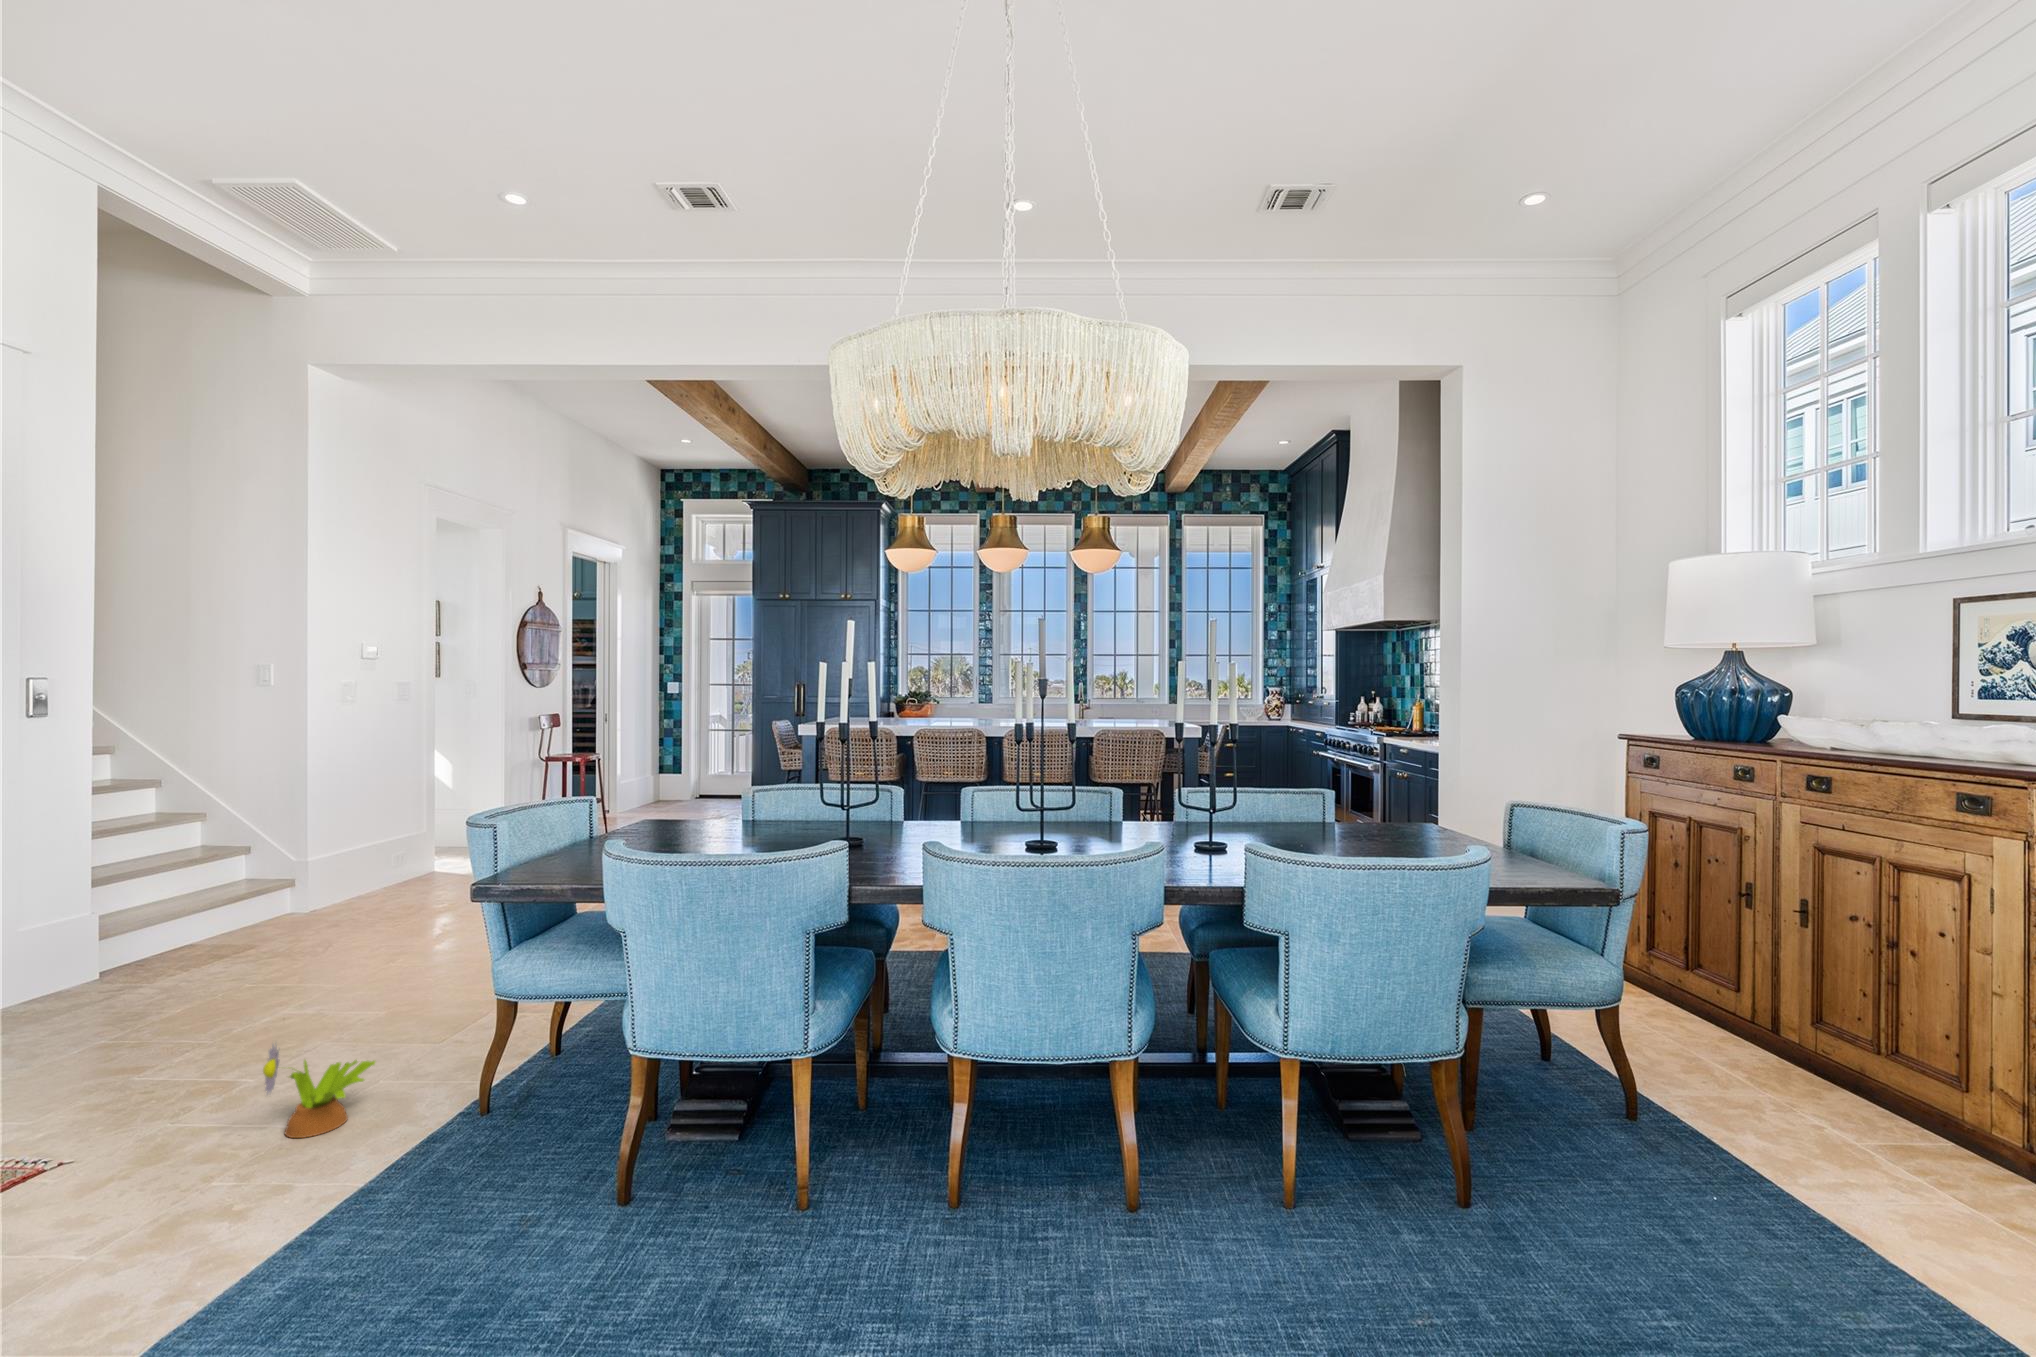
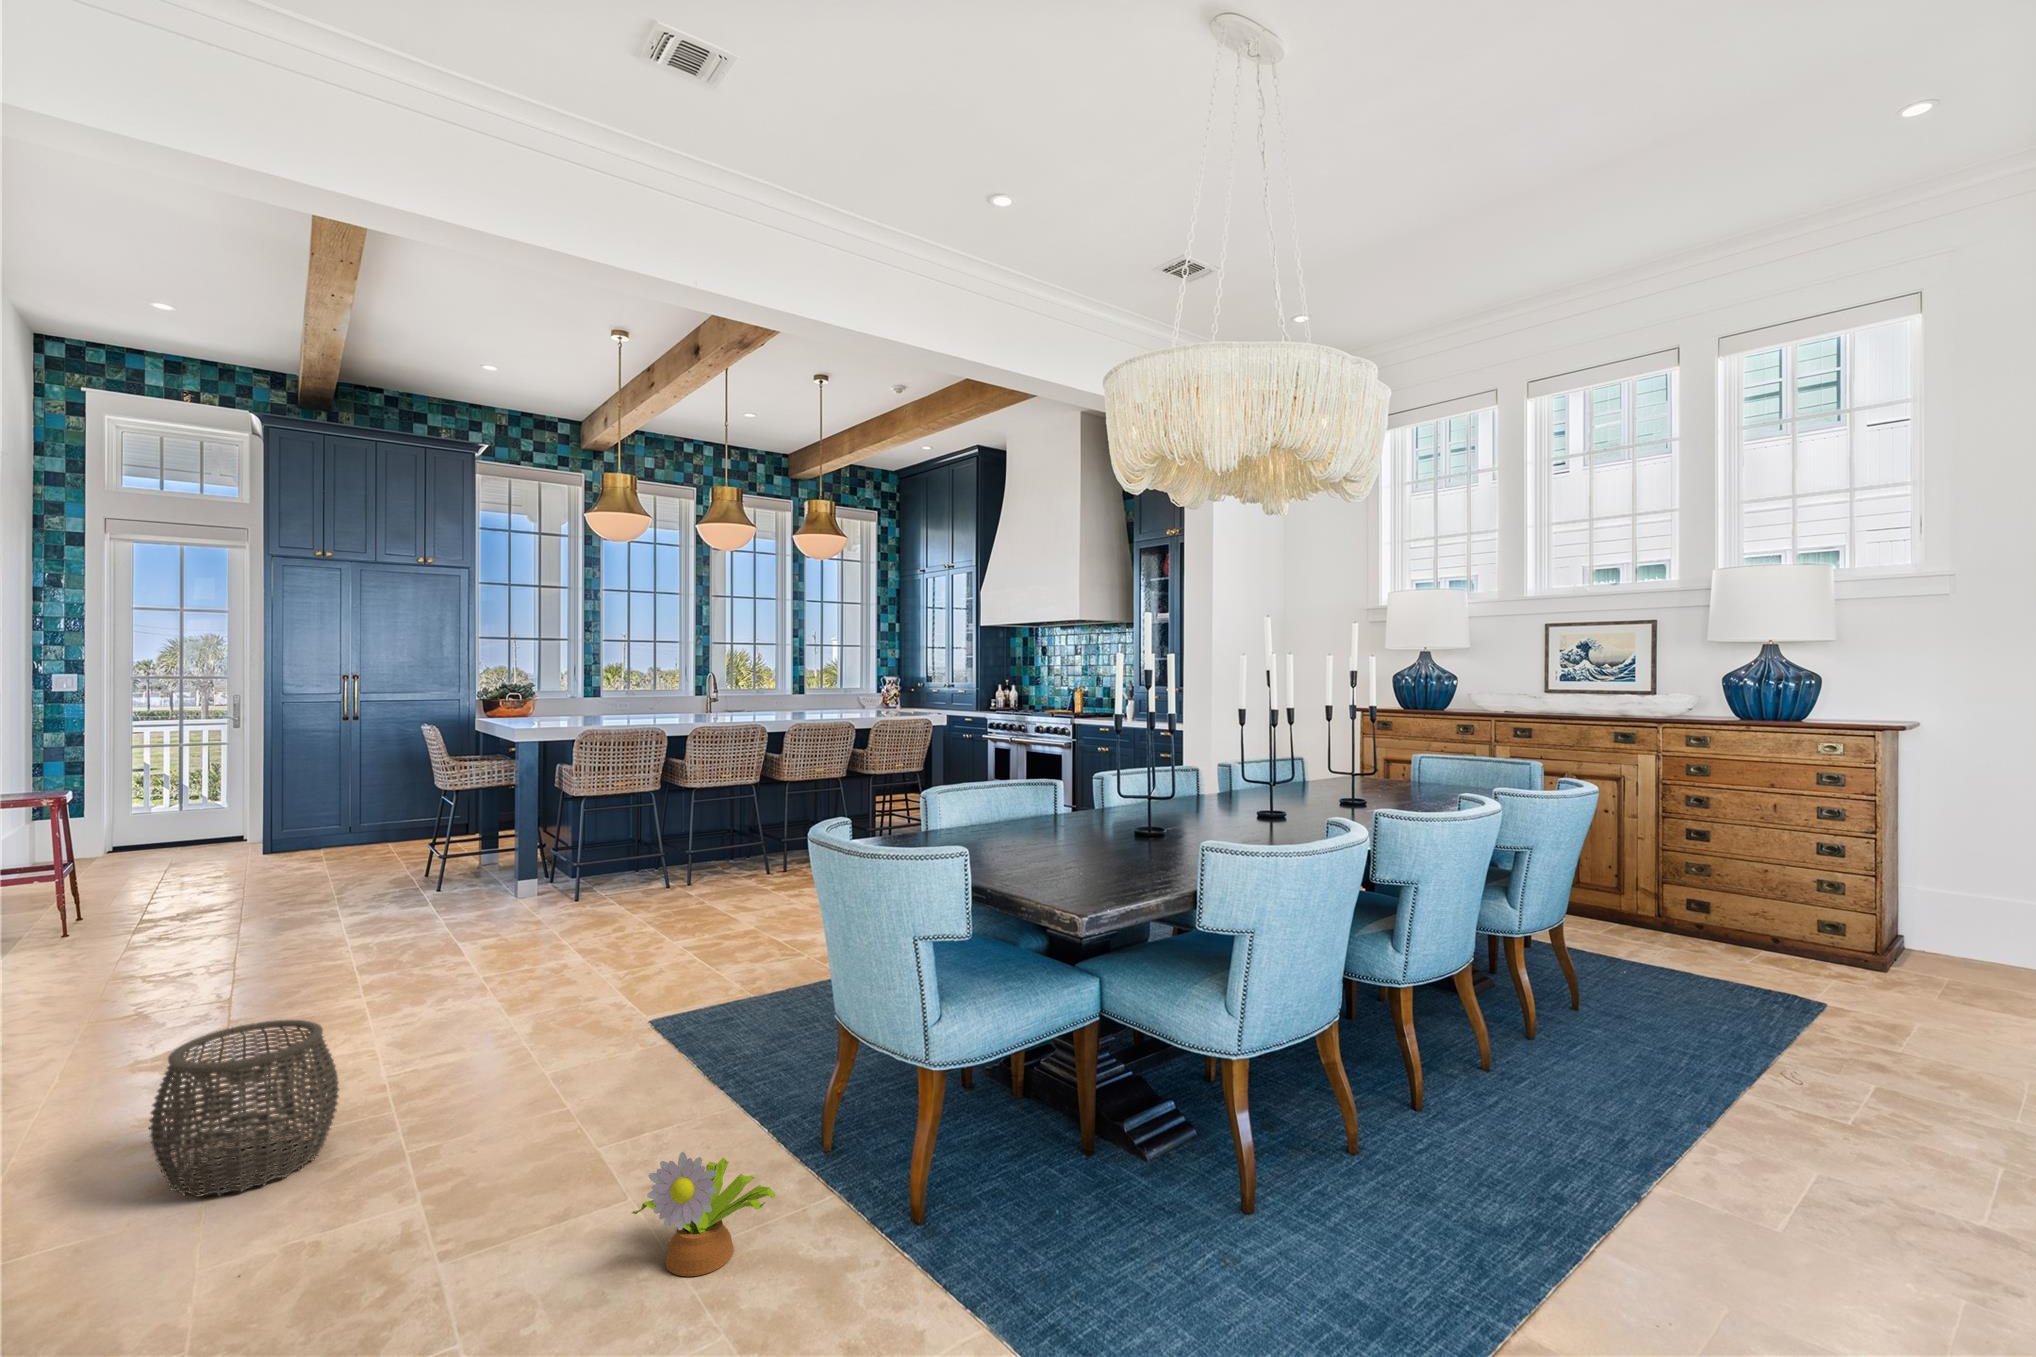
woven basket: none [286,903,403,1004] -> present [149,1020,339,1197]

